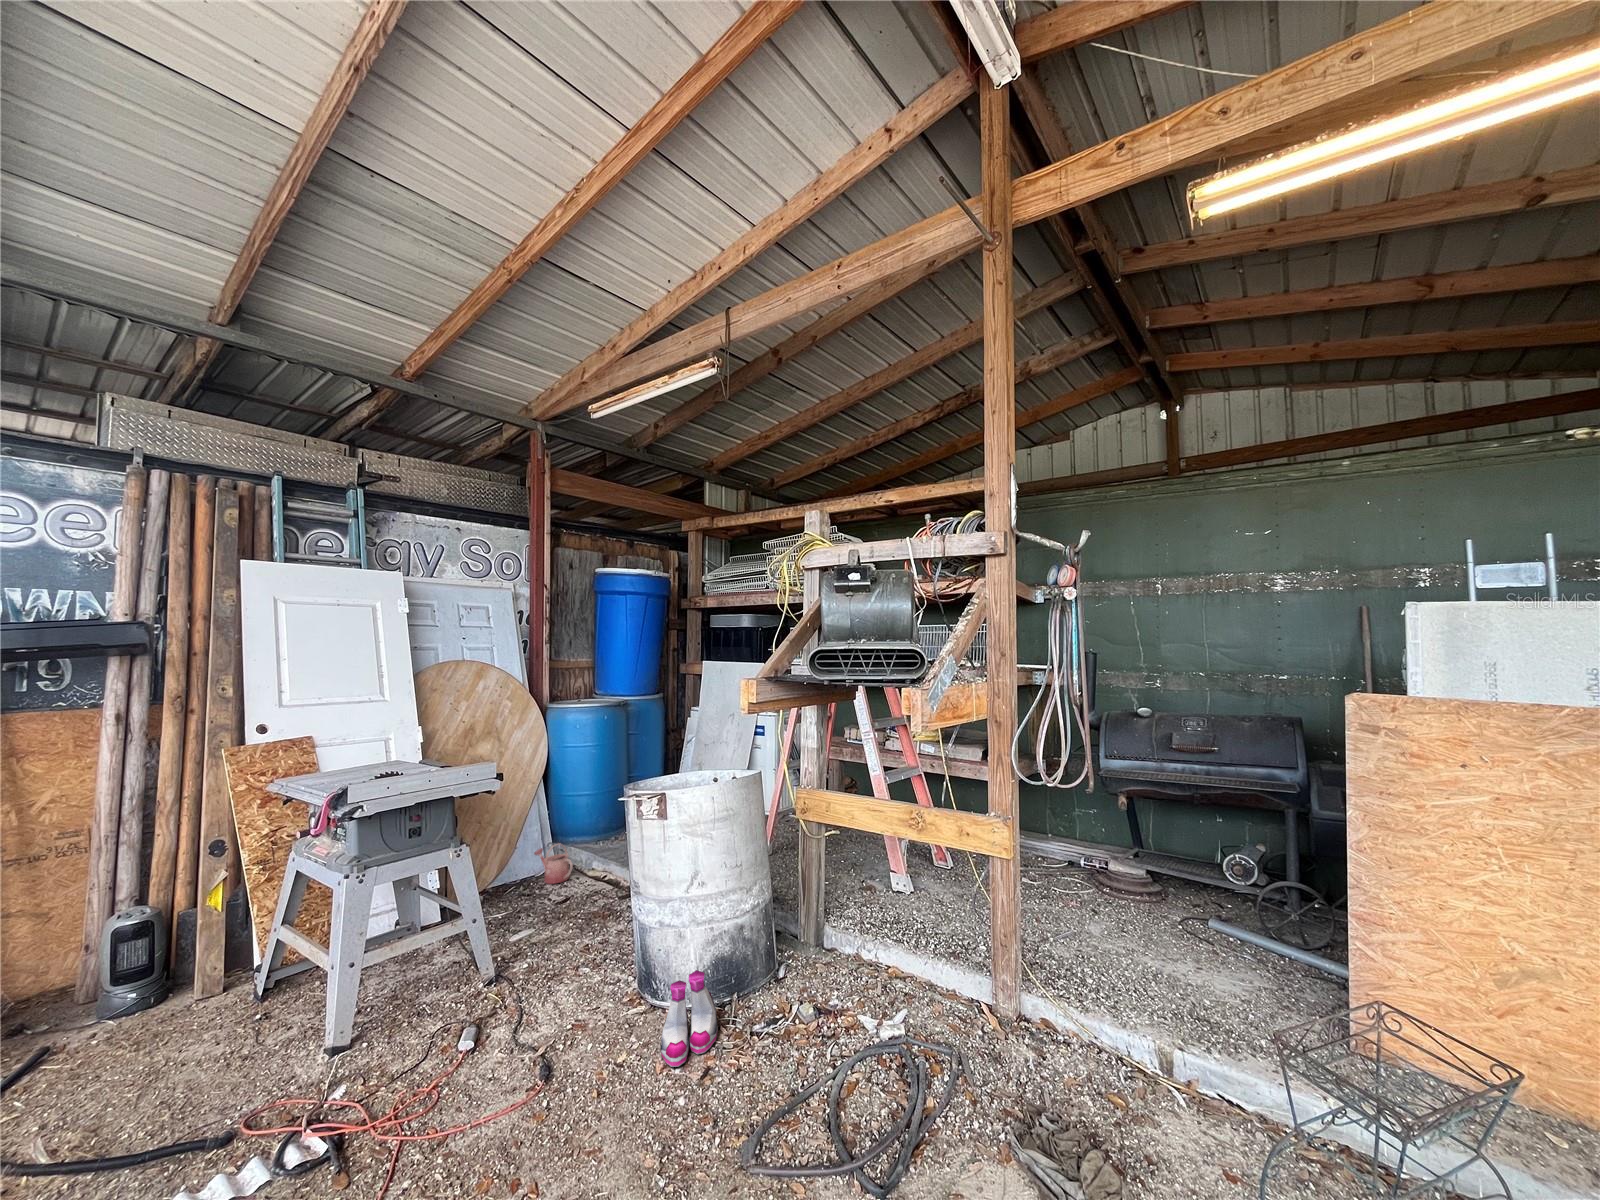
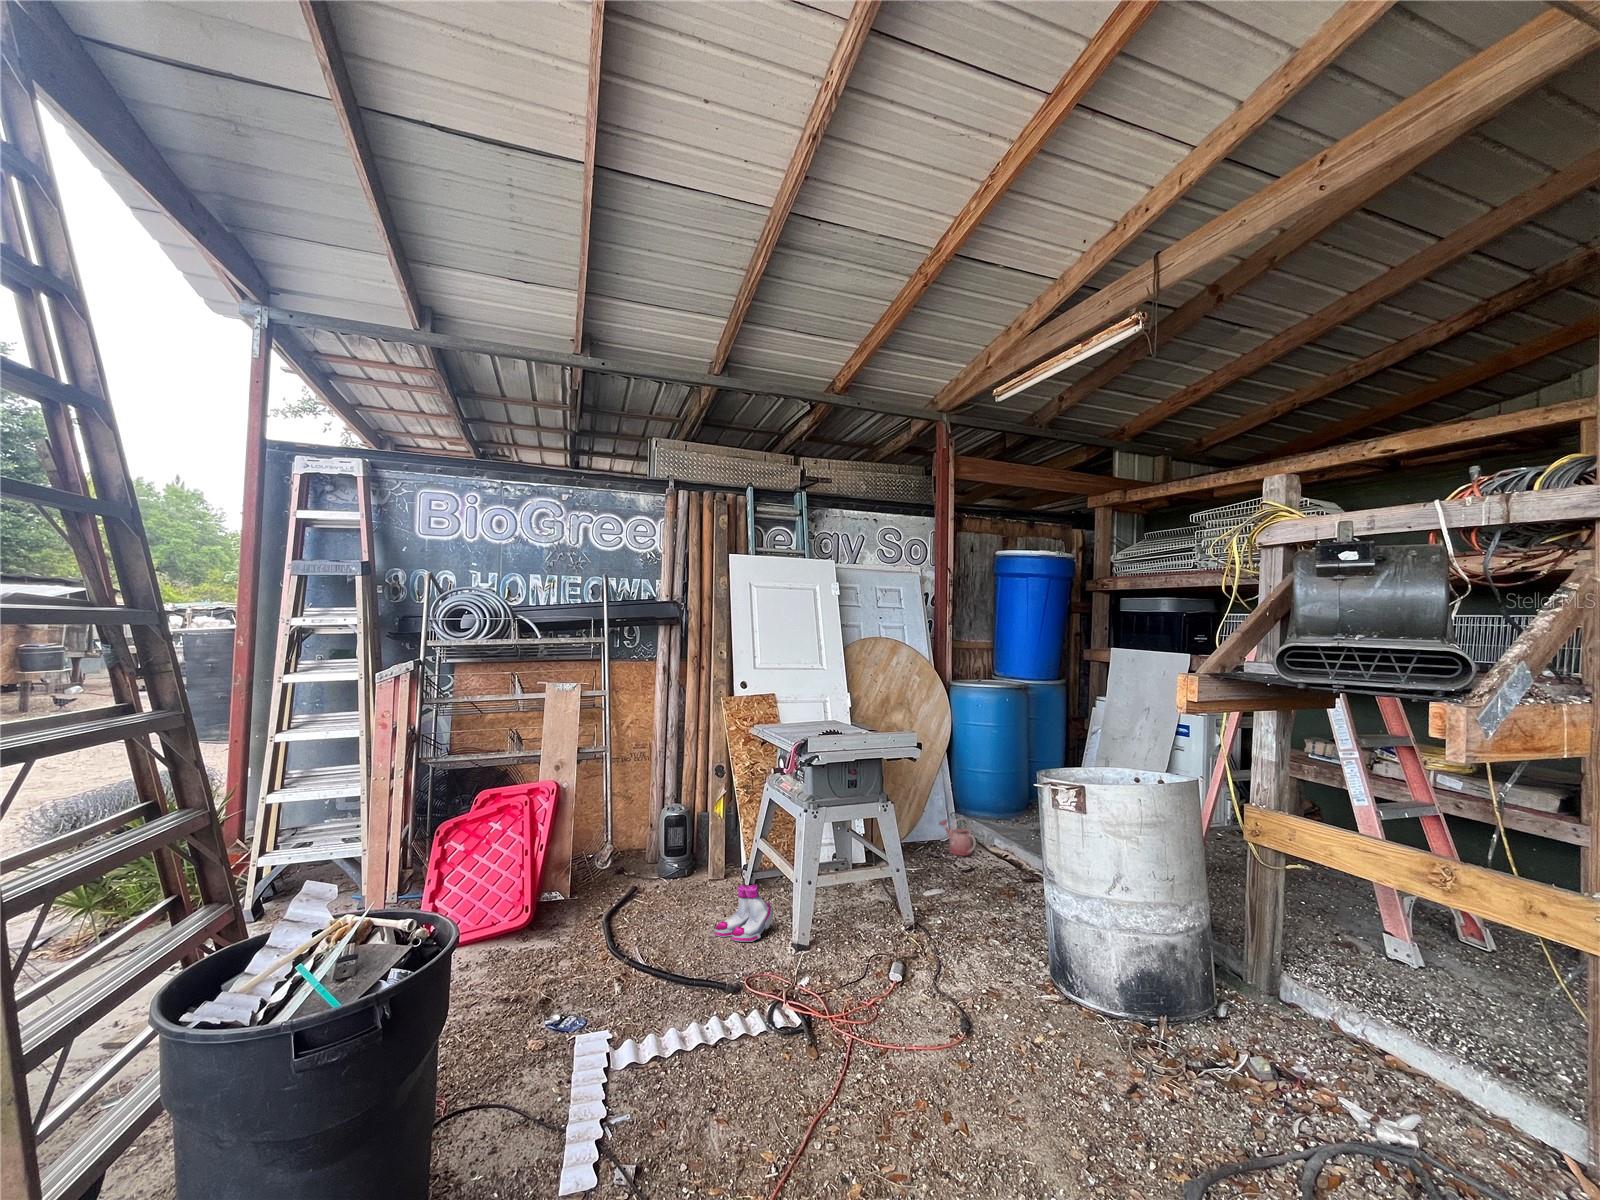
boots: present [660,970,718,1067] -> present [715,884,774,942]

